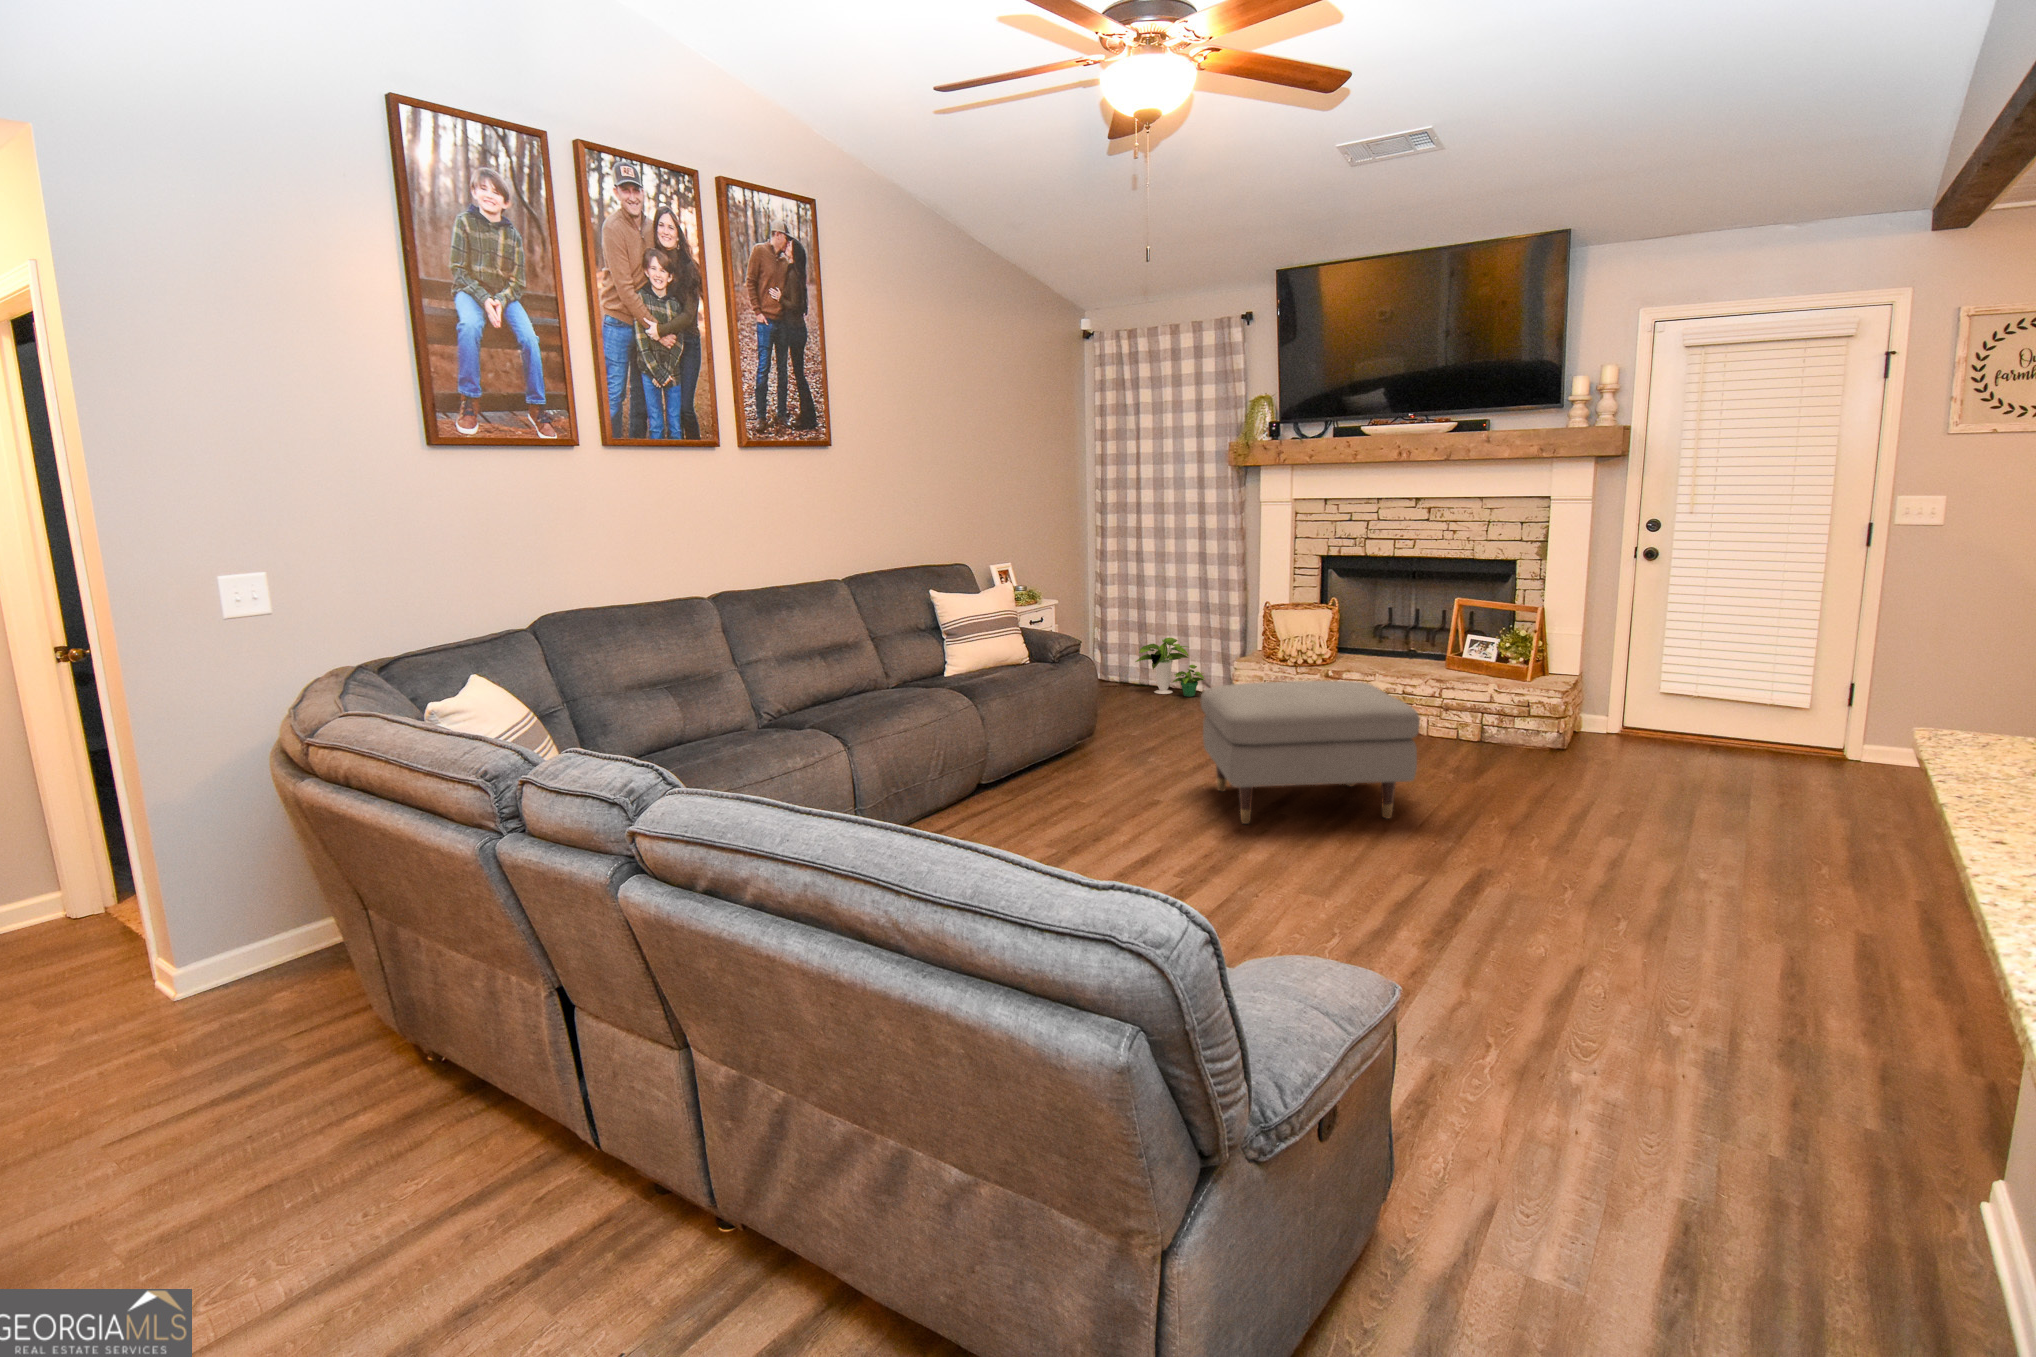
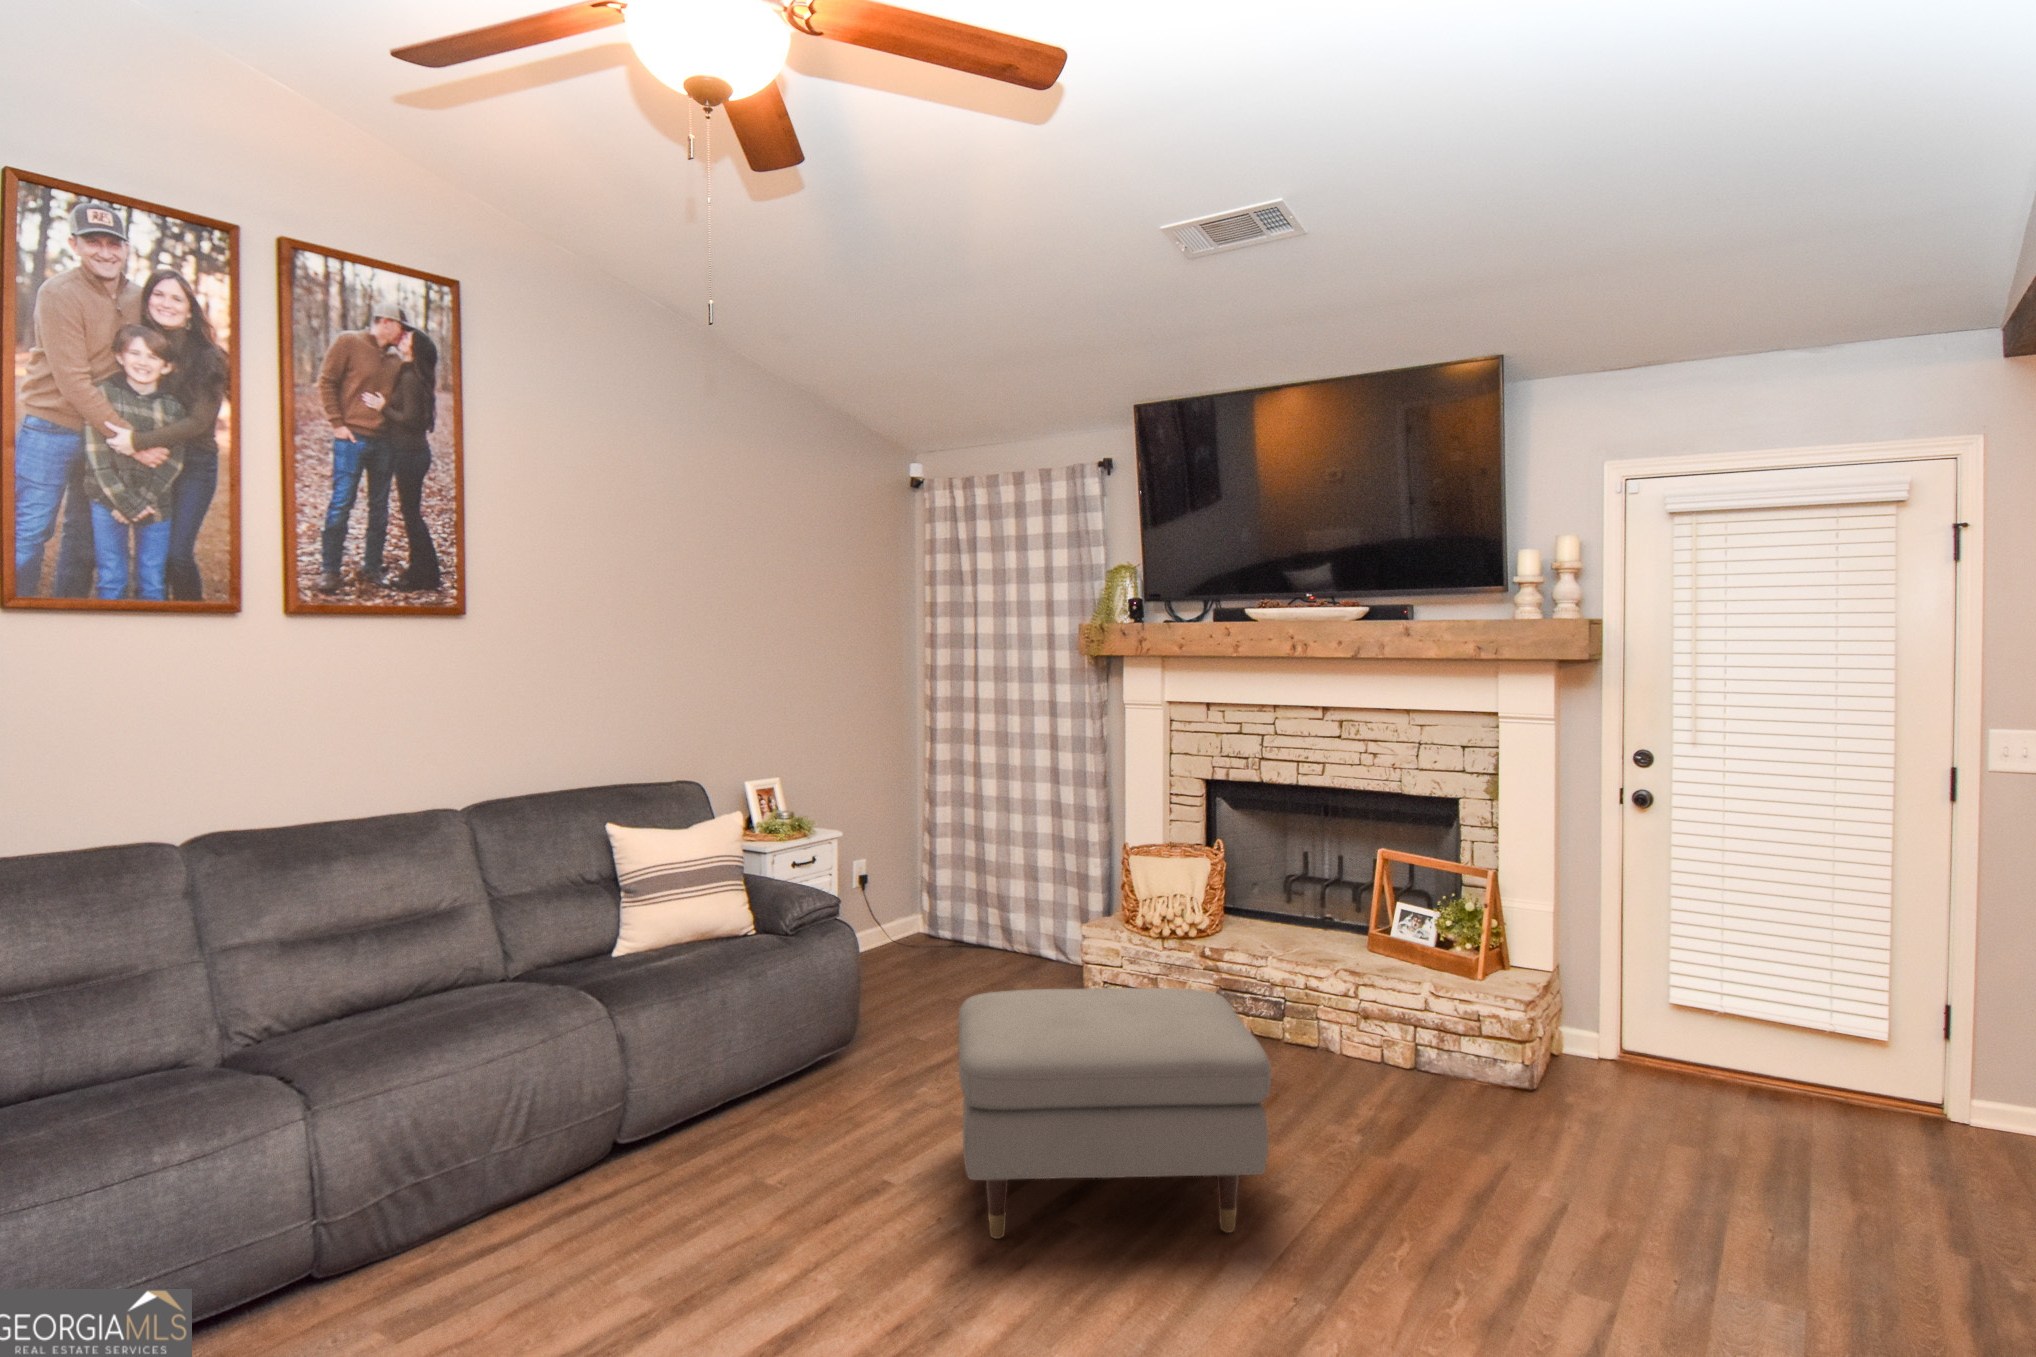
potted plant: present [1135,638,1204,696] -> none [959,885,1053,971]

